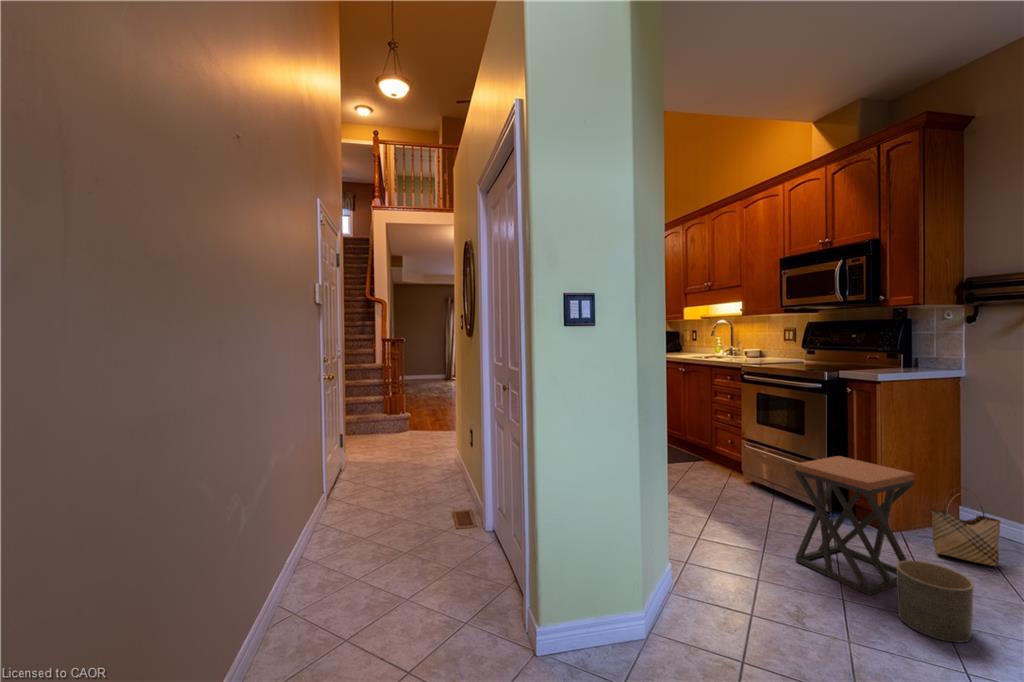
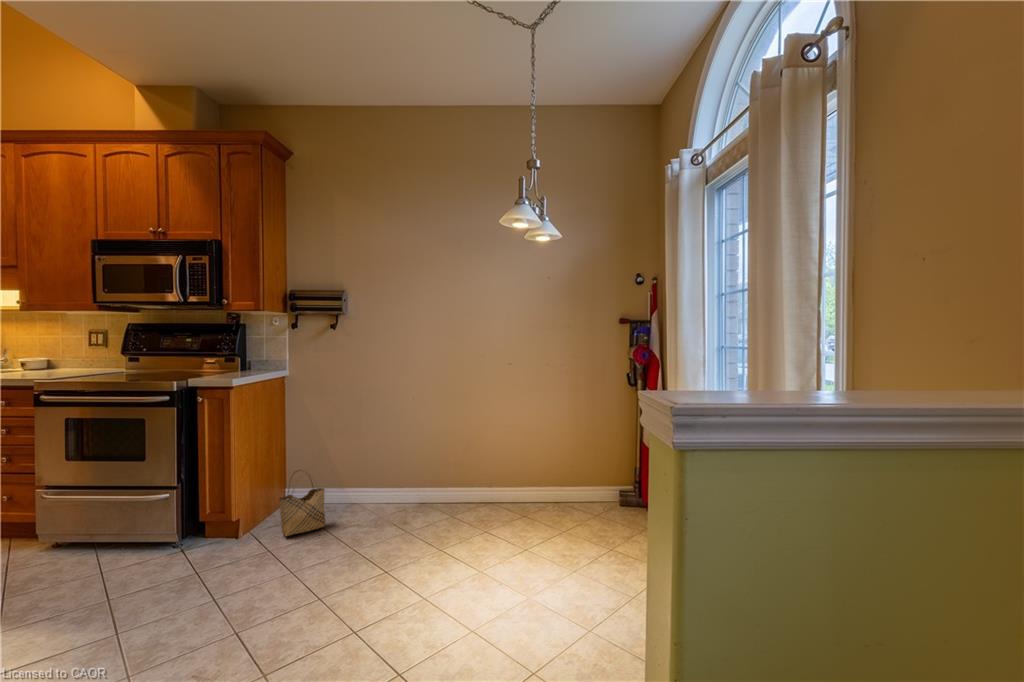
stool: present [795,456,914,595] -> none [163,470,281,622]
planter: present [897,560,974,643] -> none [285,546,341,619]

